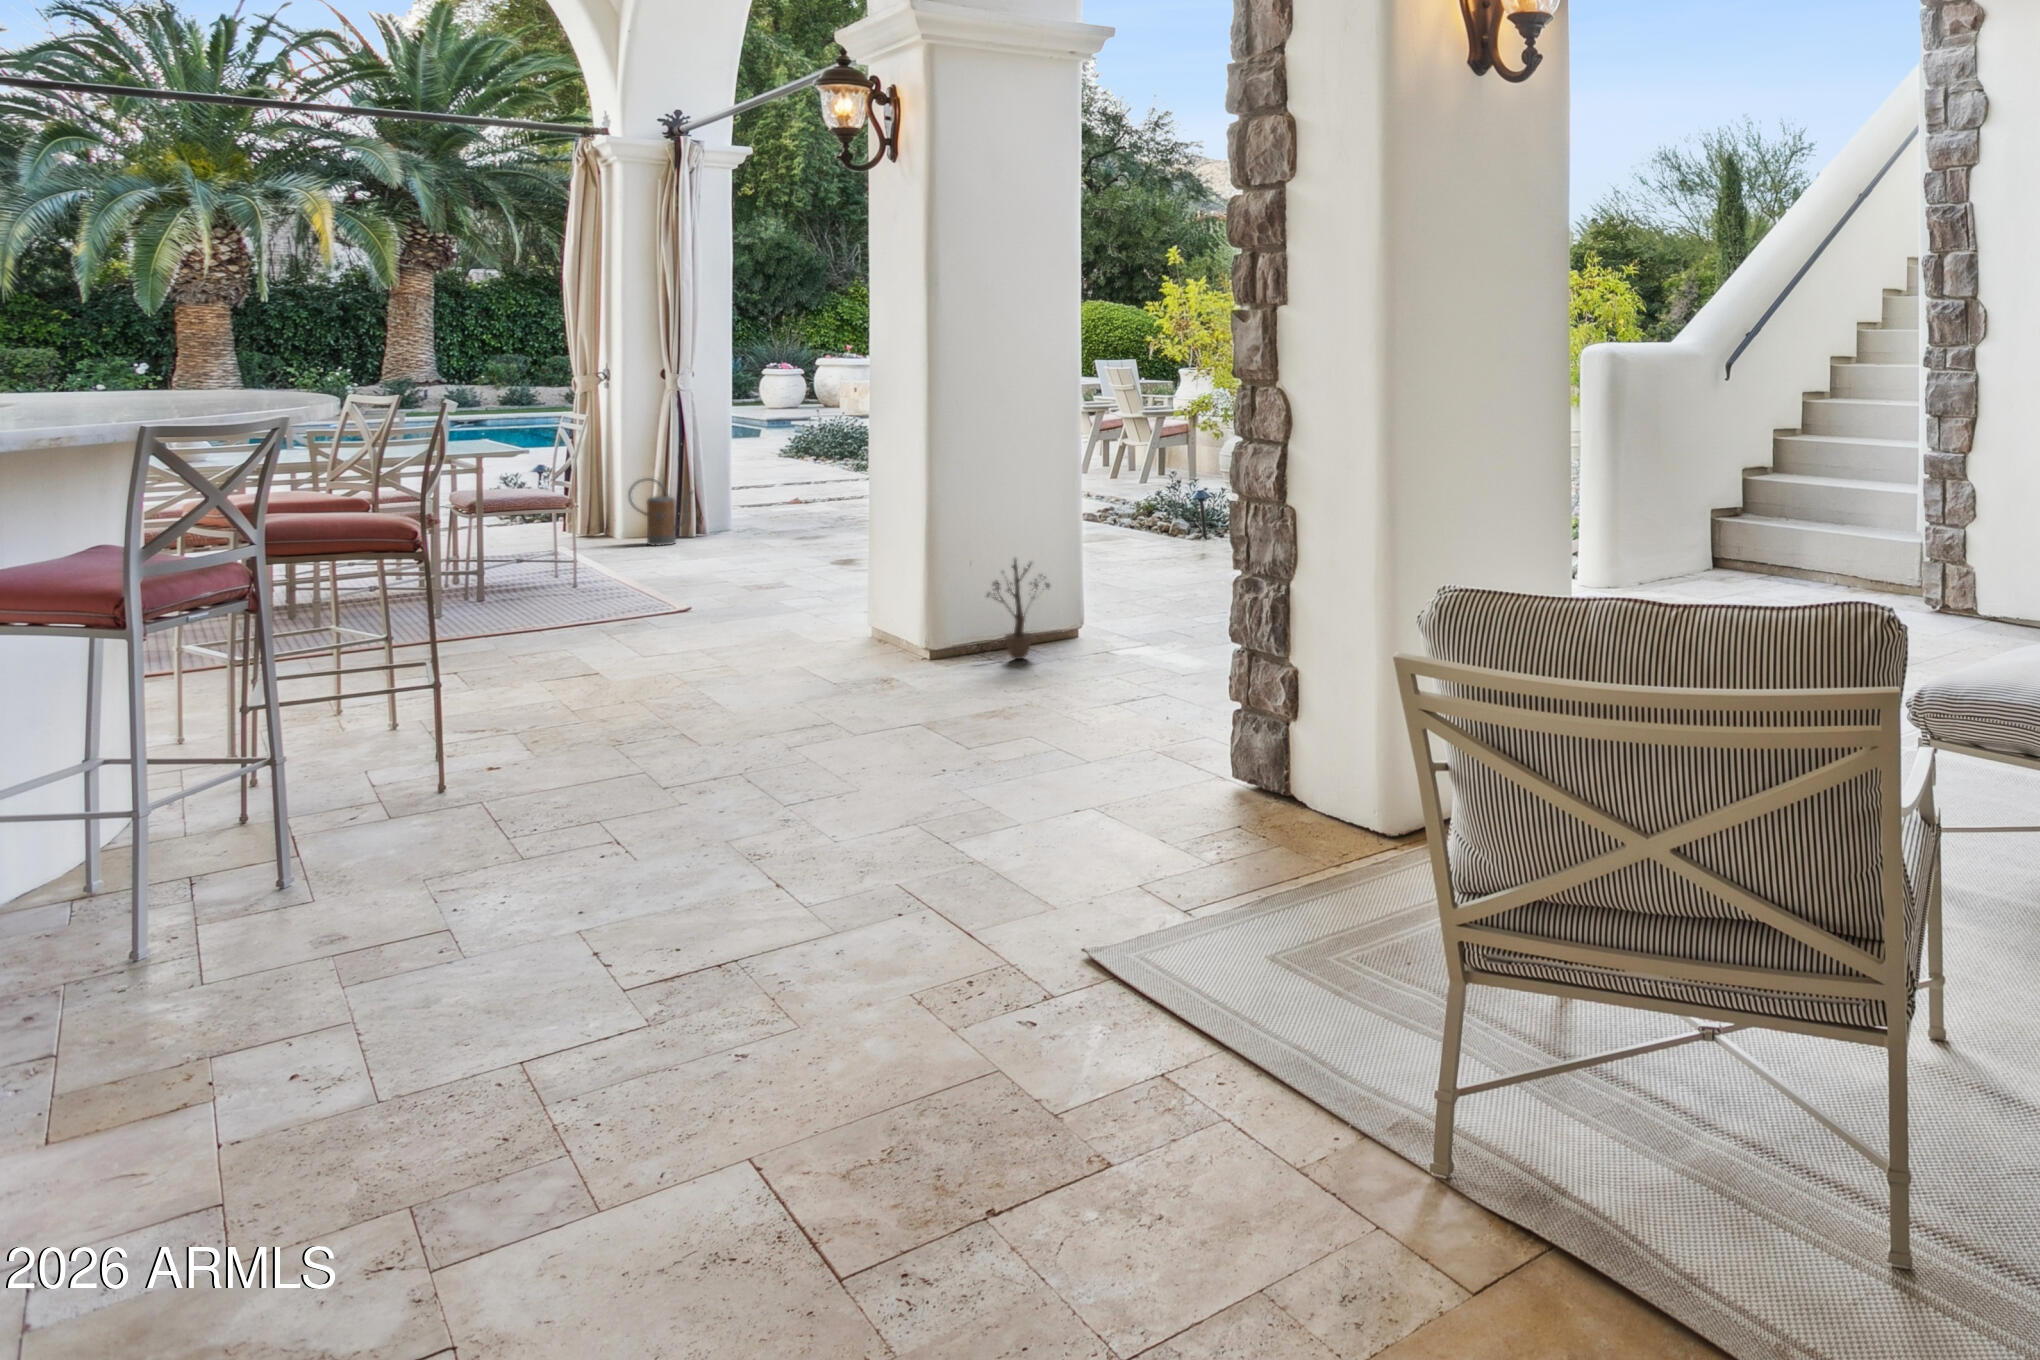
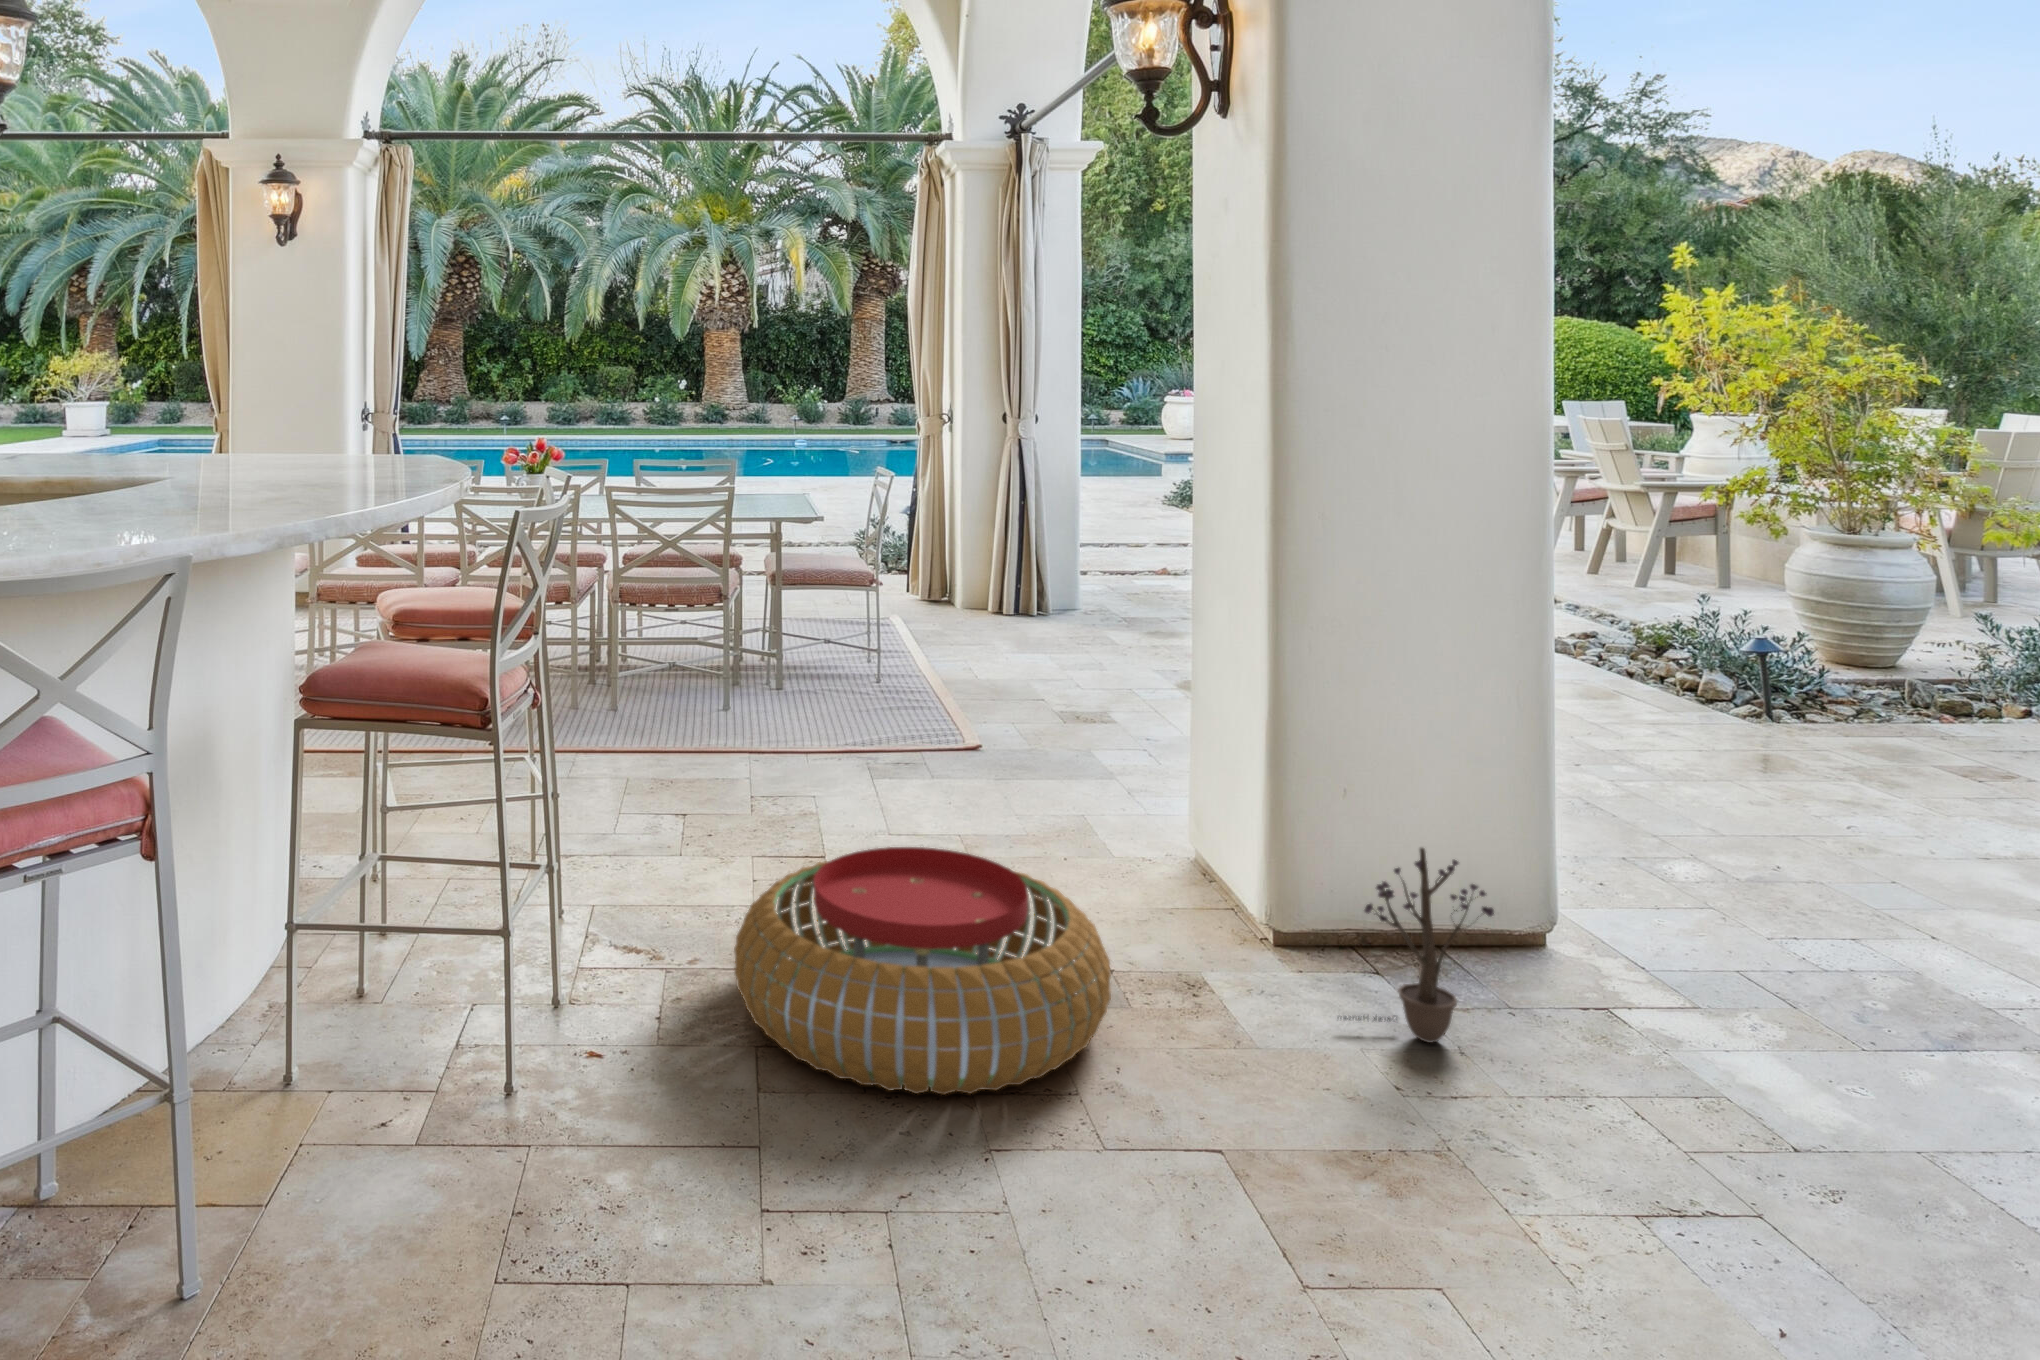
watering can: present [628,478,692,546] -> none [970,540,1038,621]
pouf: none [597,606,850,722] -> present [734,847,1111,1095]

